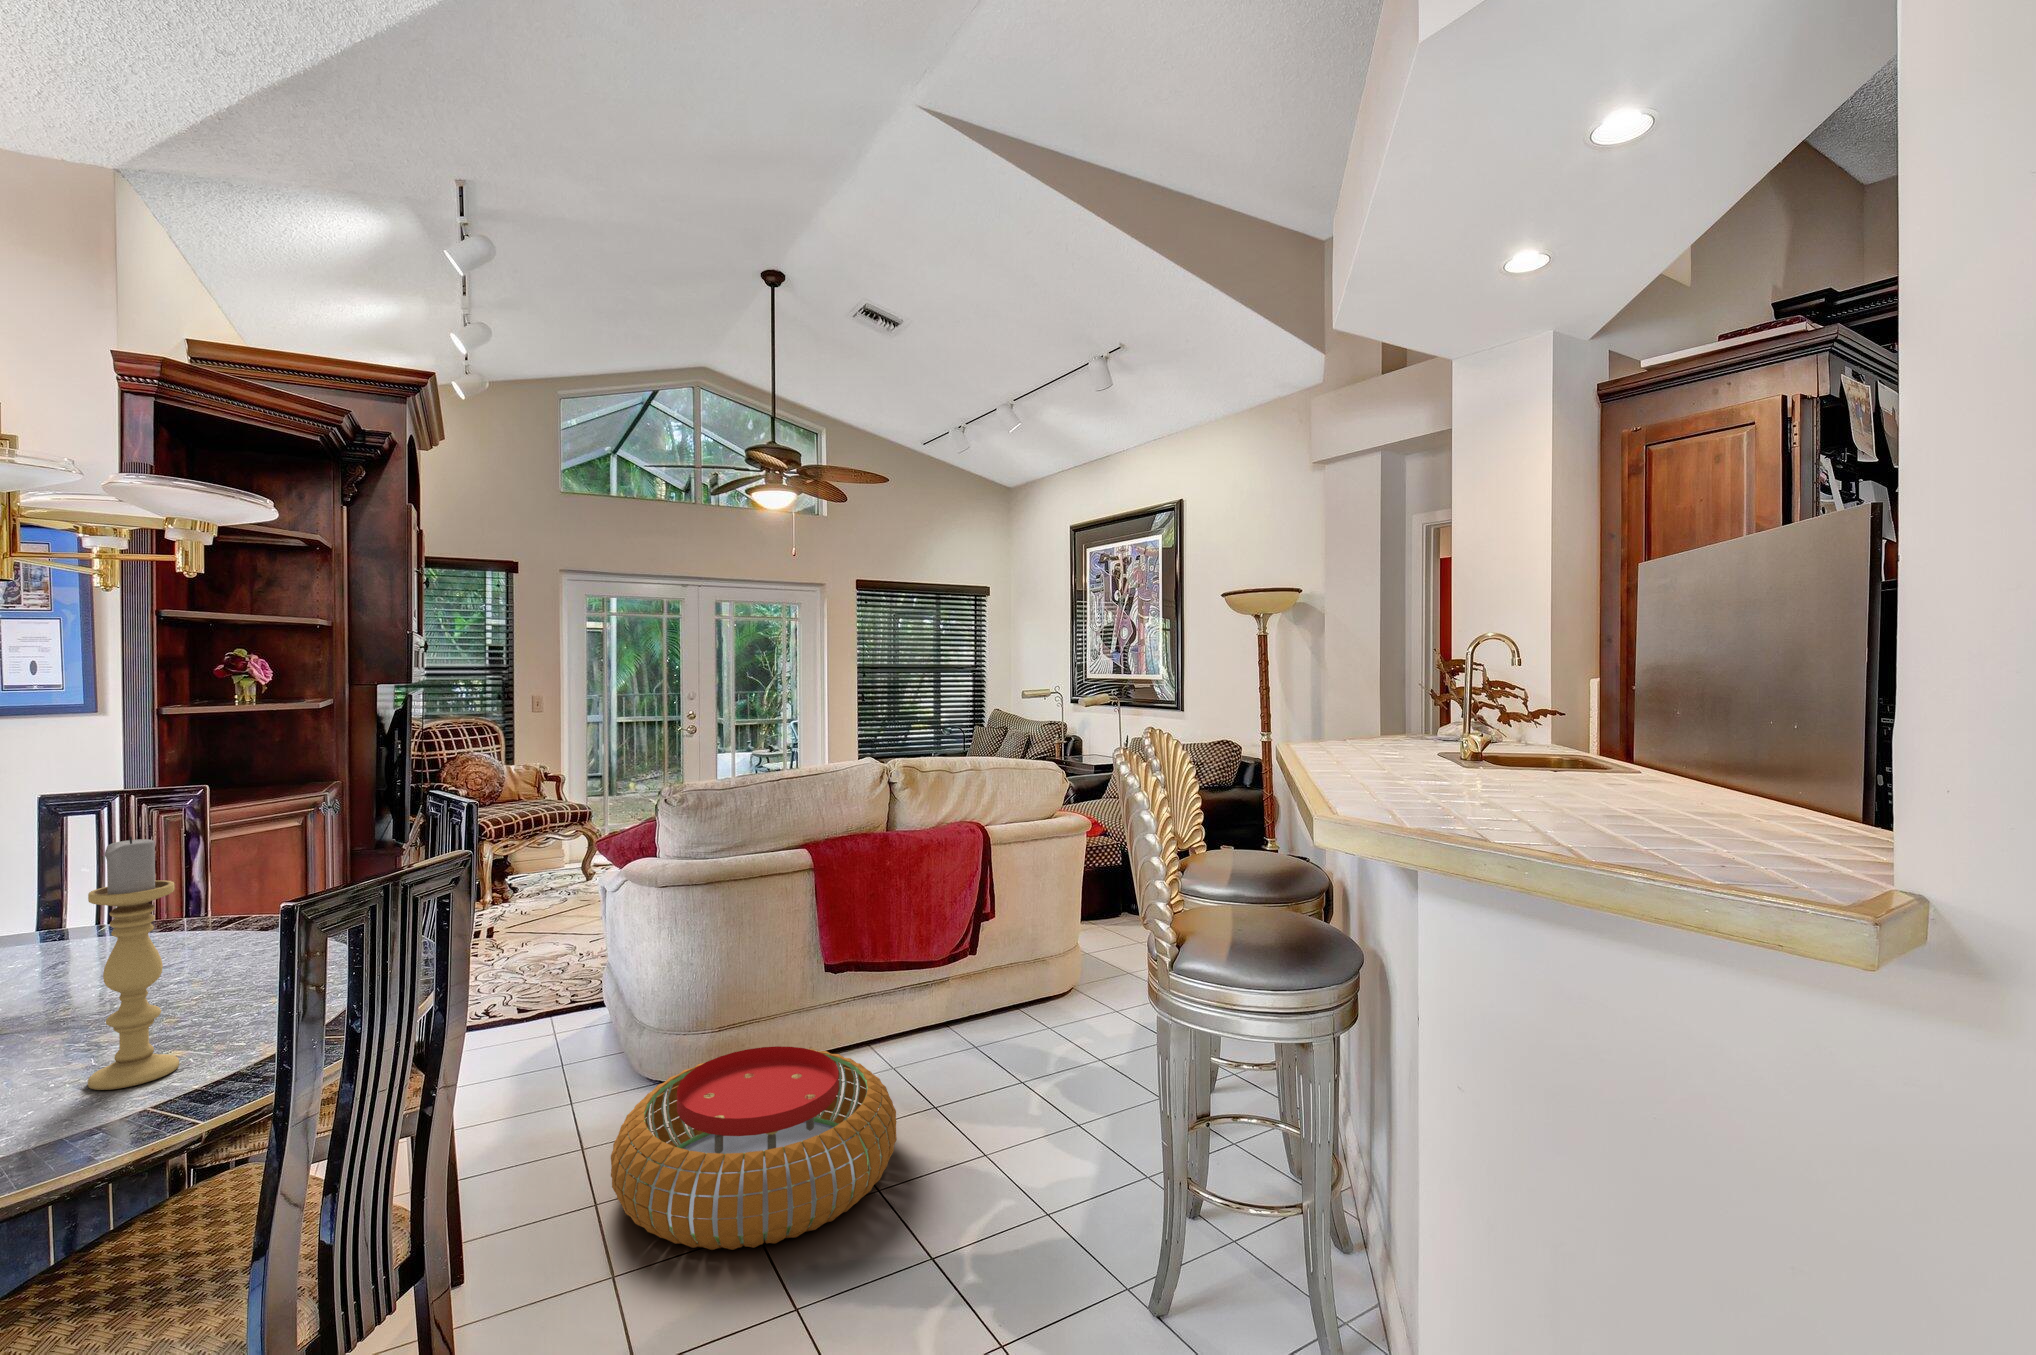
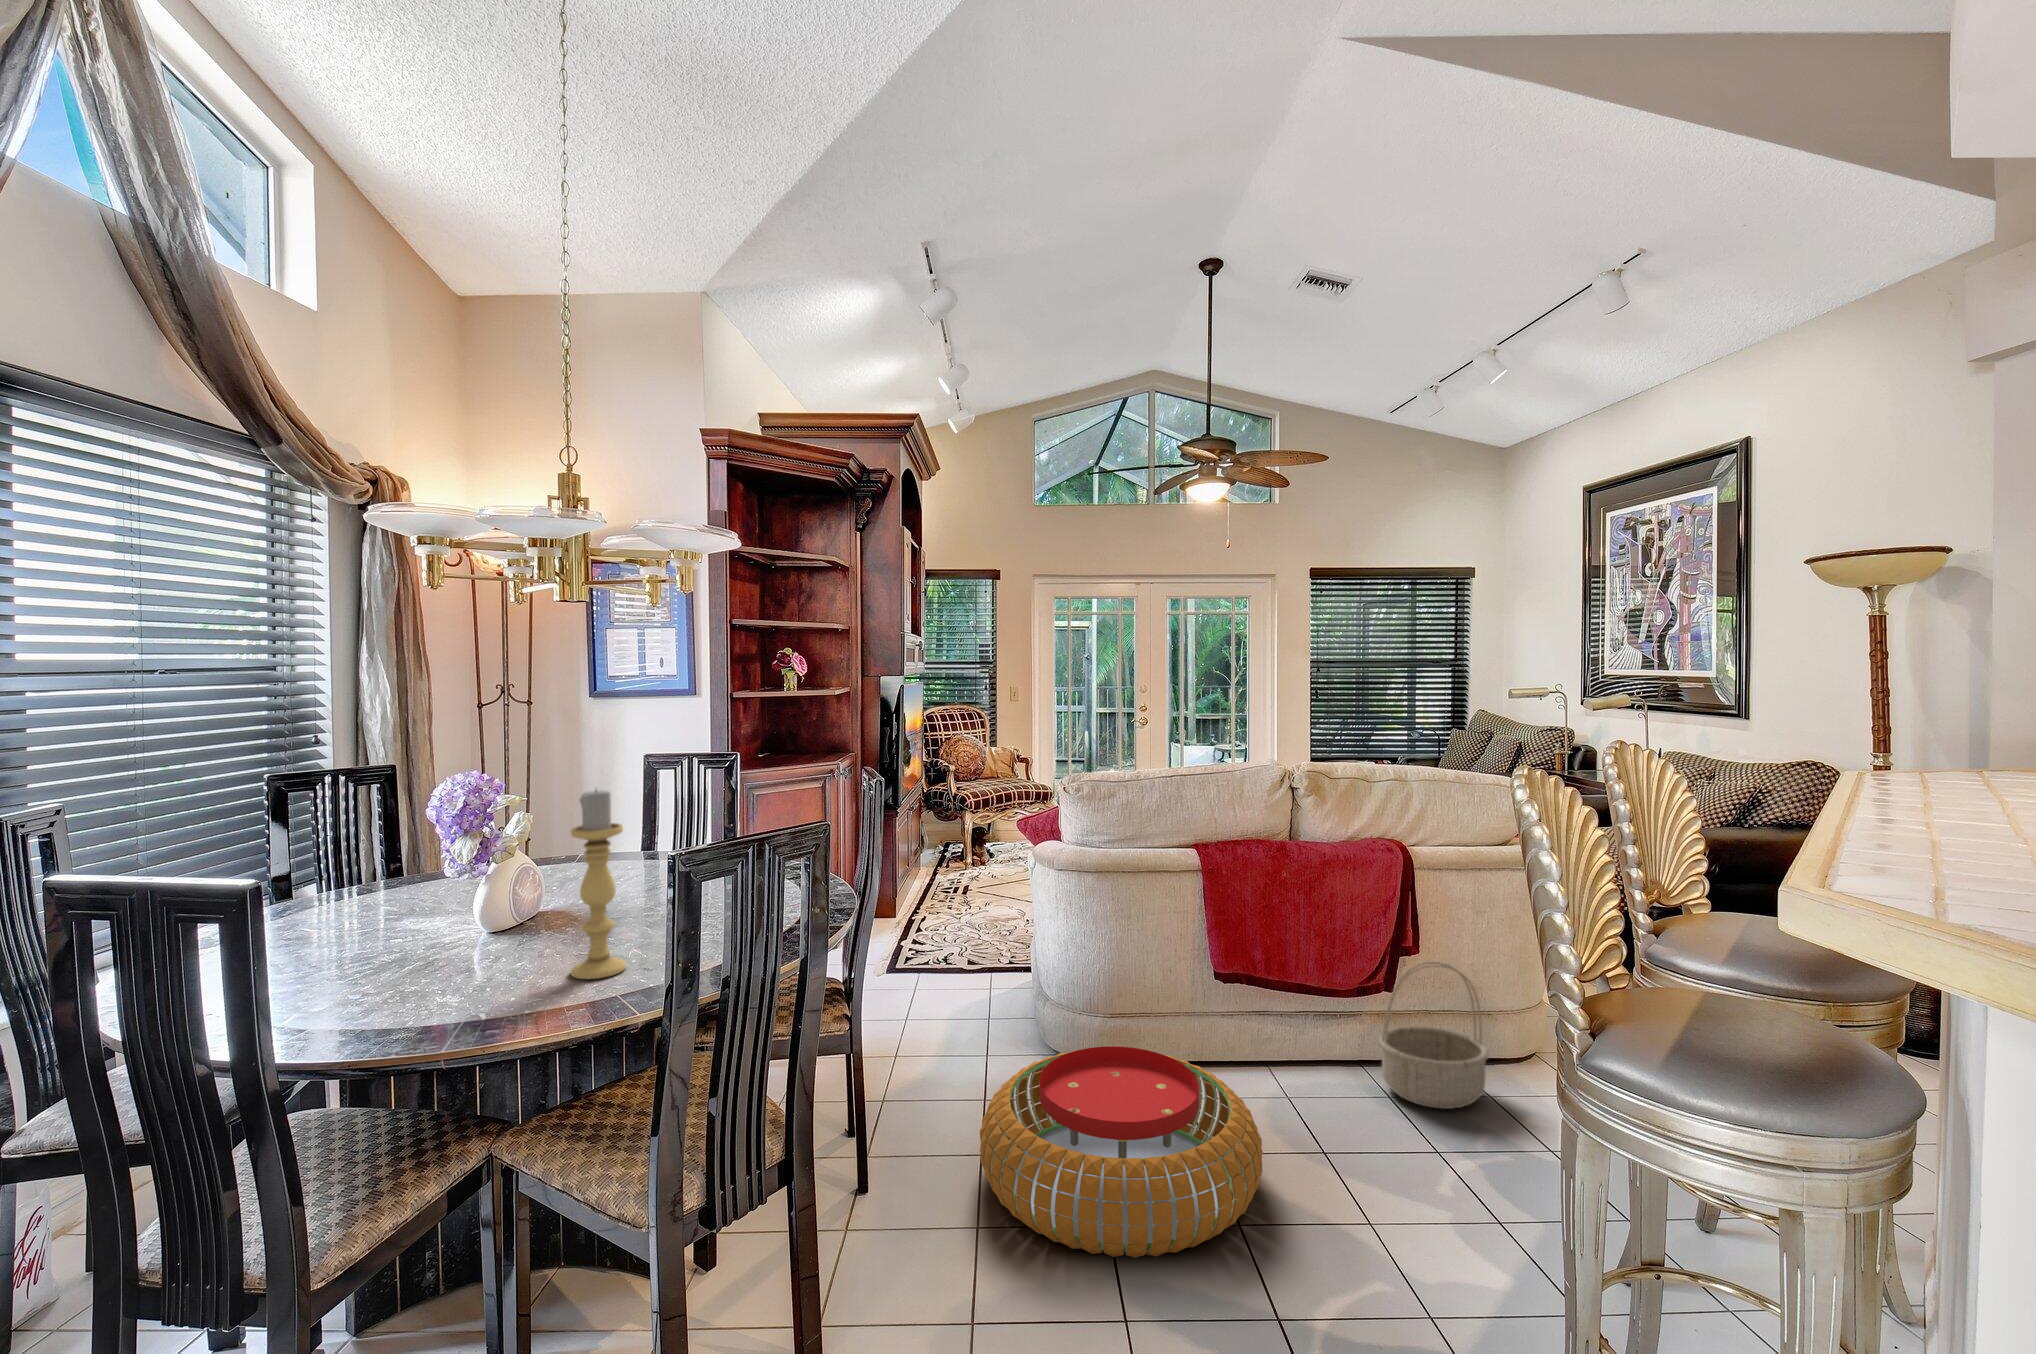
basket: none [965,922,1049,1046] -> present [1379,961,1489,1109]

